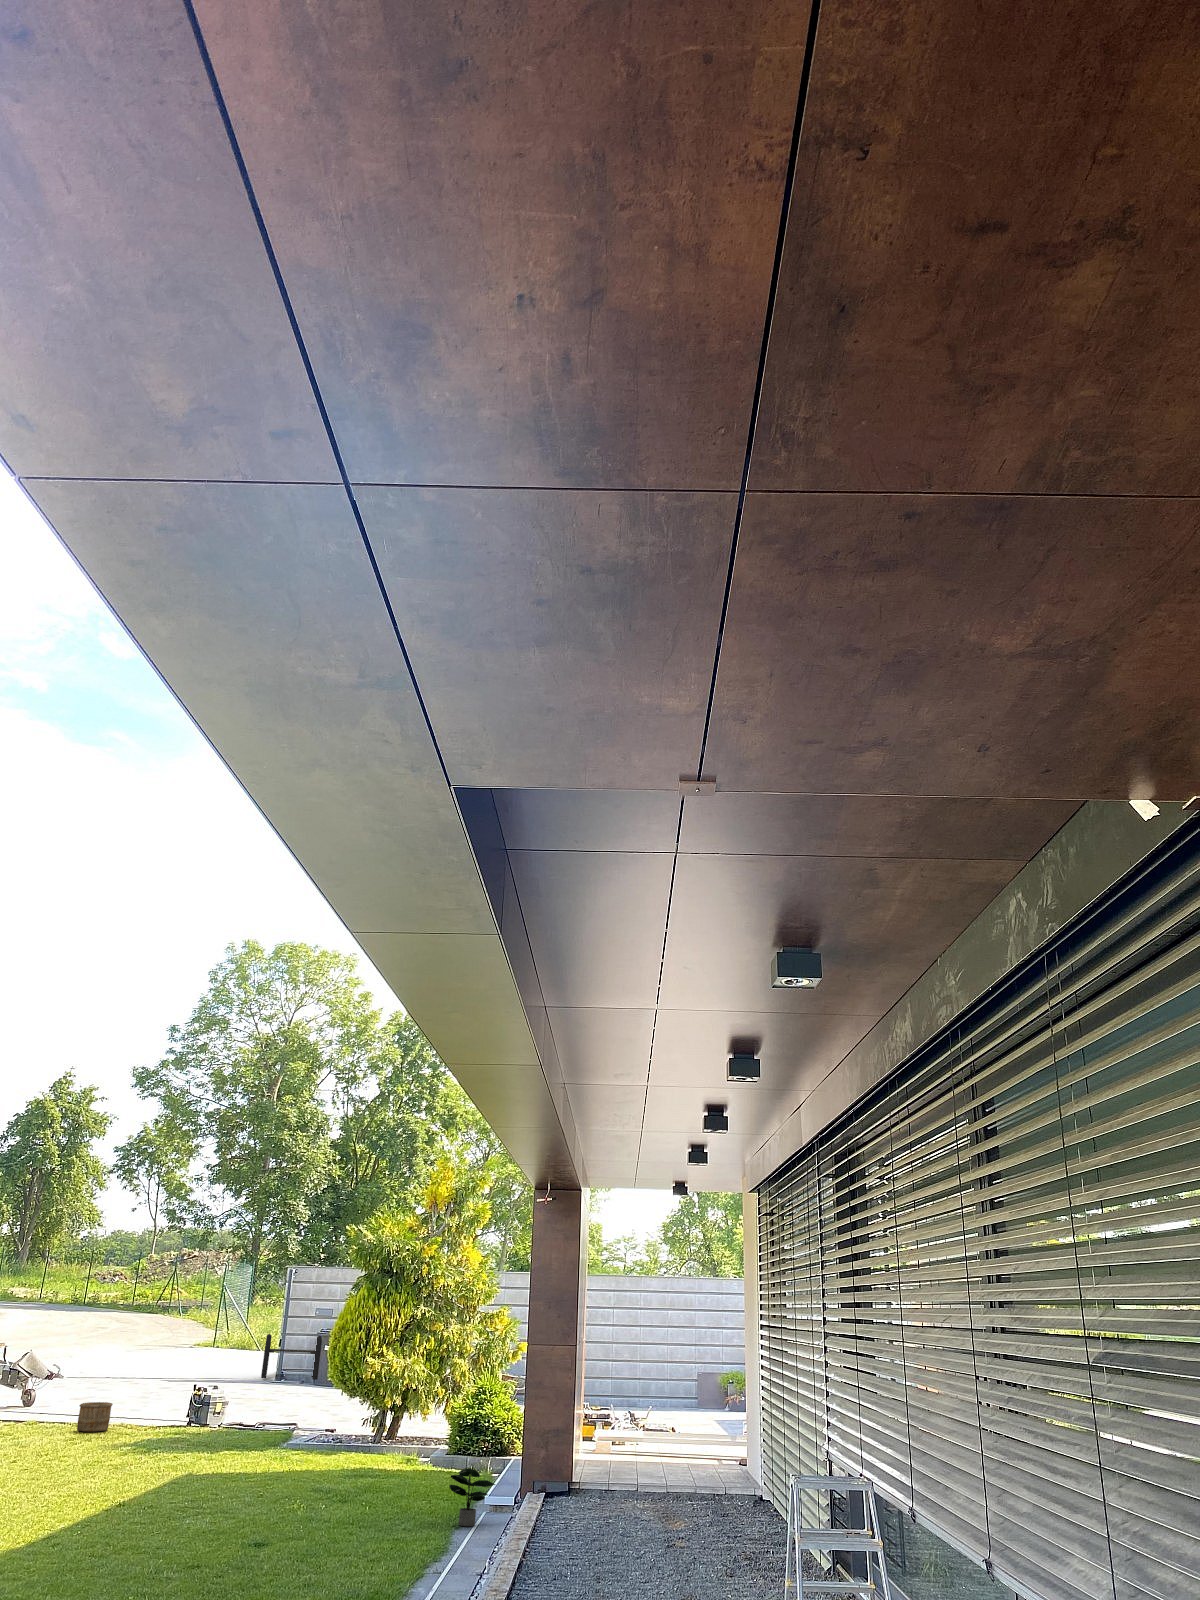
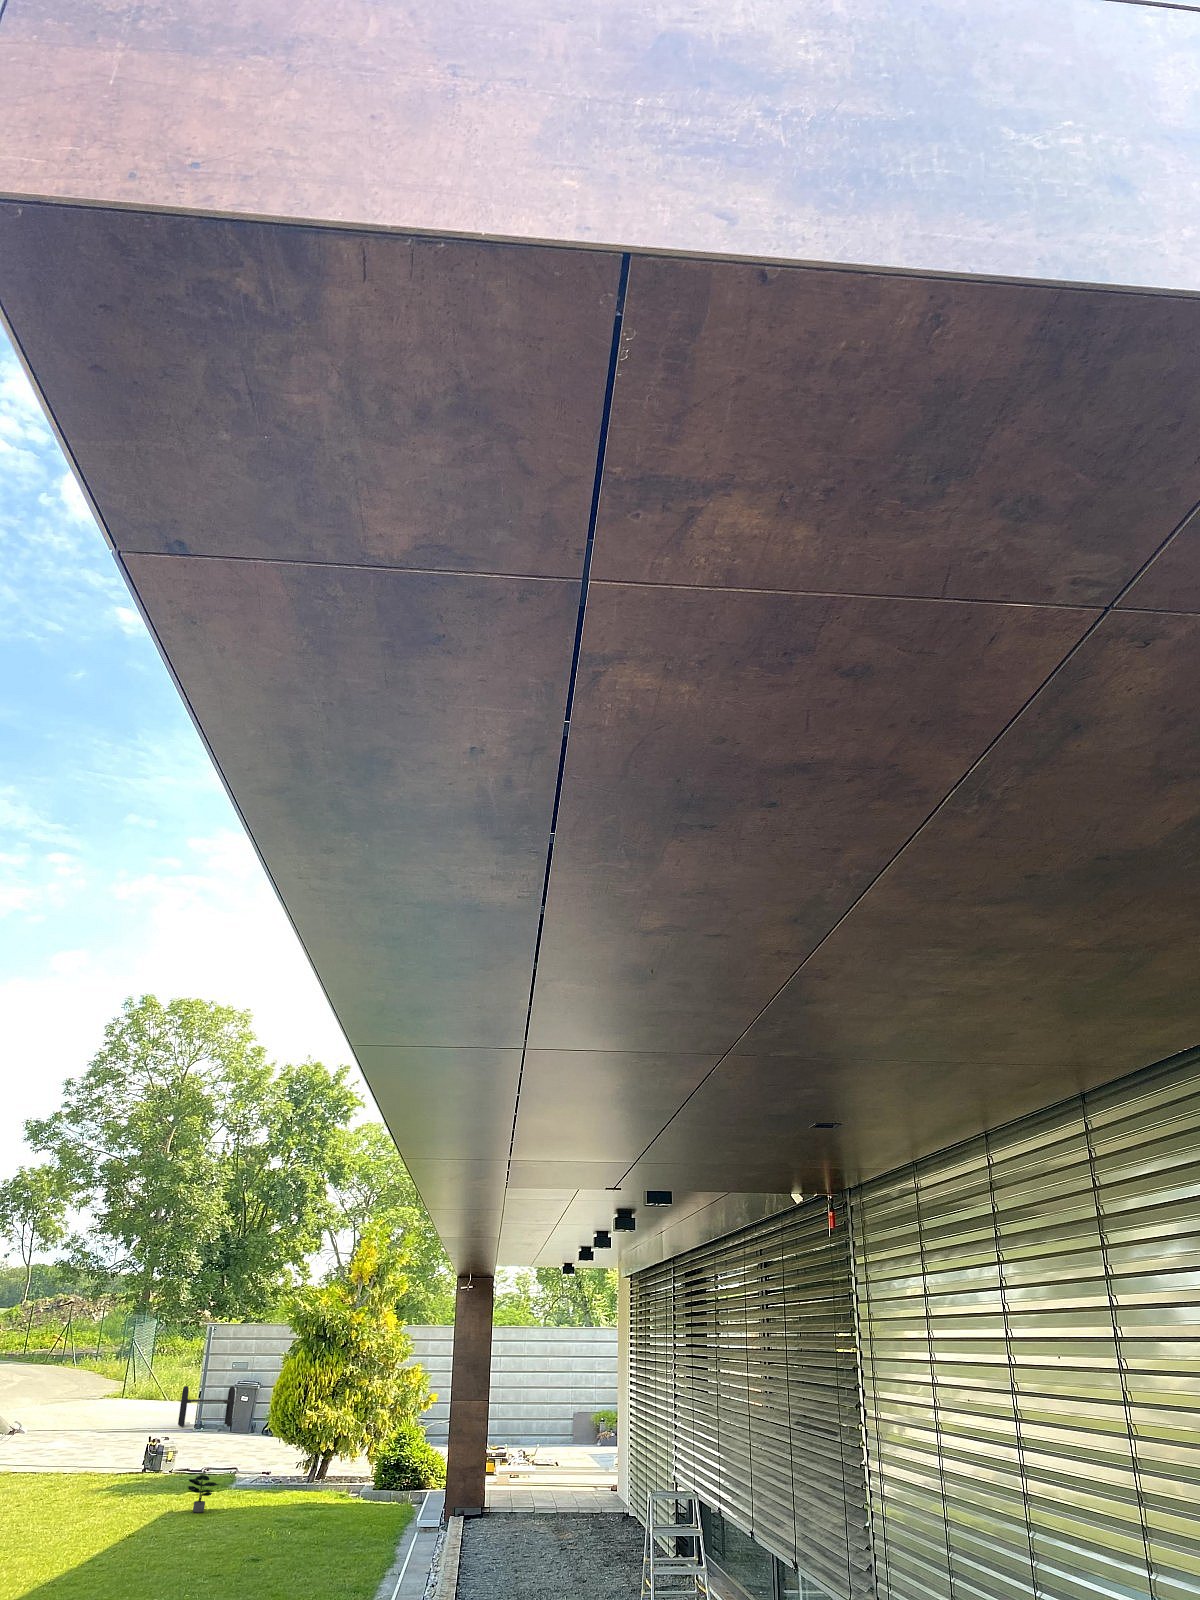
wooden bucket: present [77,1402,113,1432] -> none [49,1454,79,1479]
potted plant: present [449,1468,495,1526] -> present [188,1475,218,1513]

